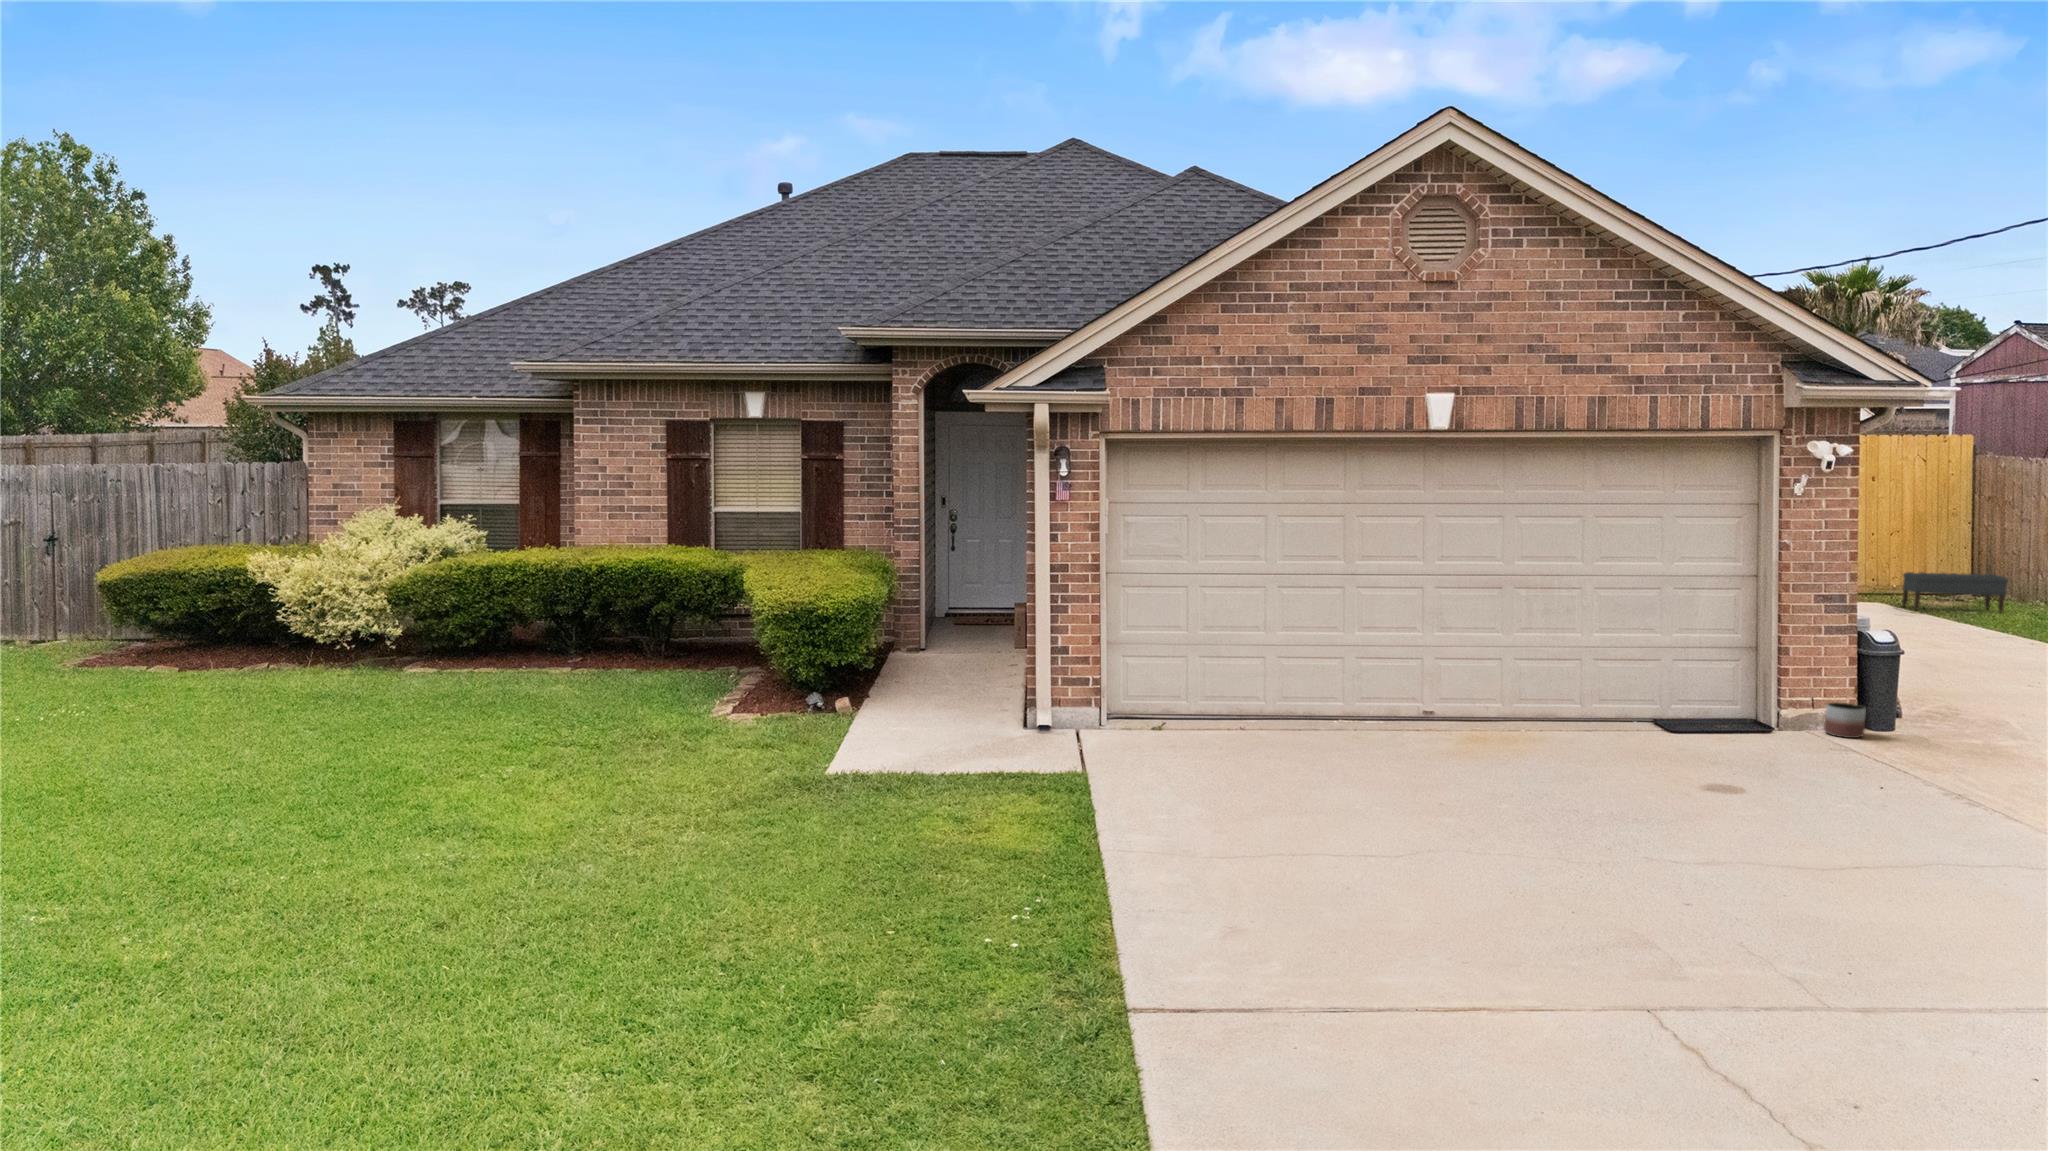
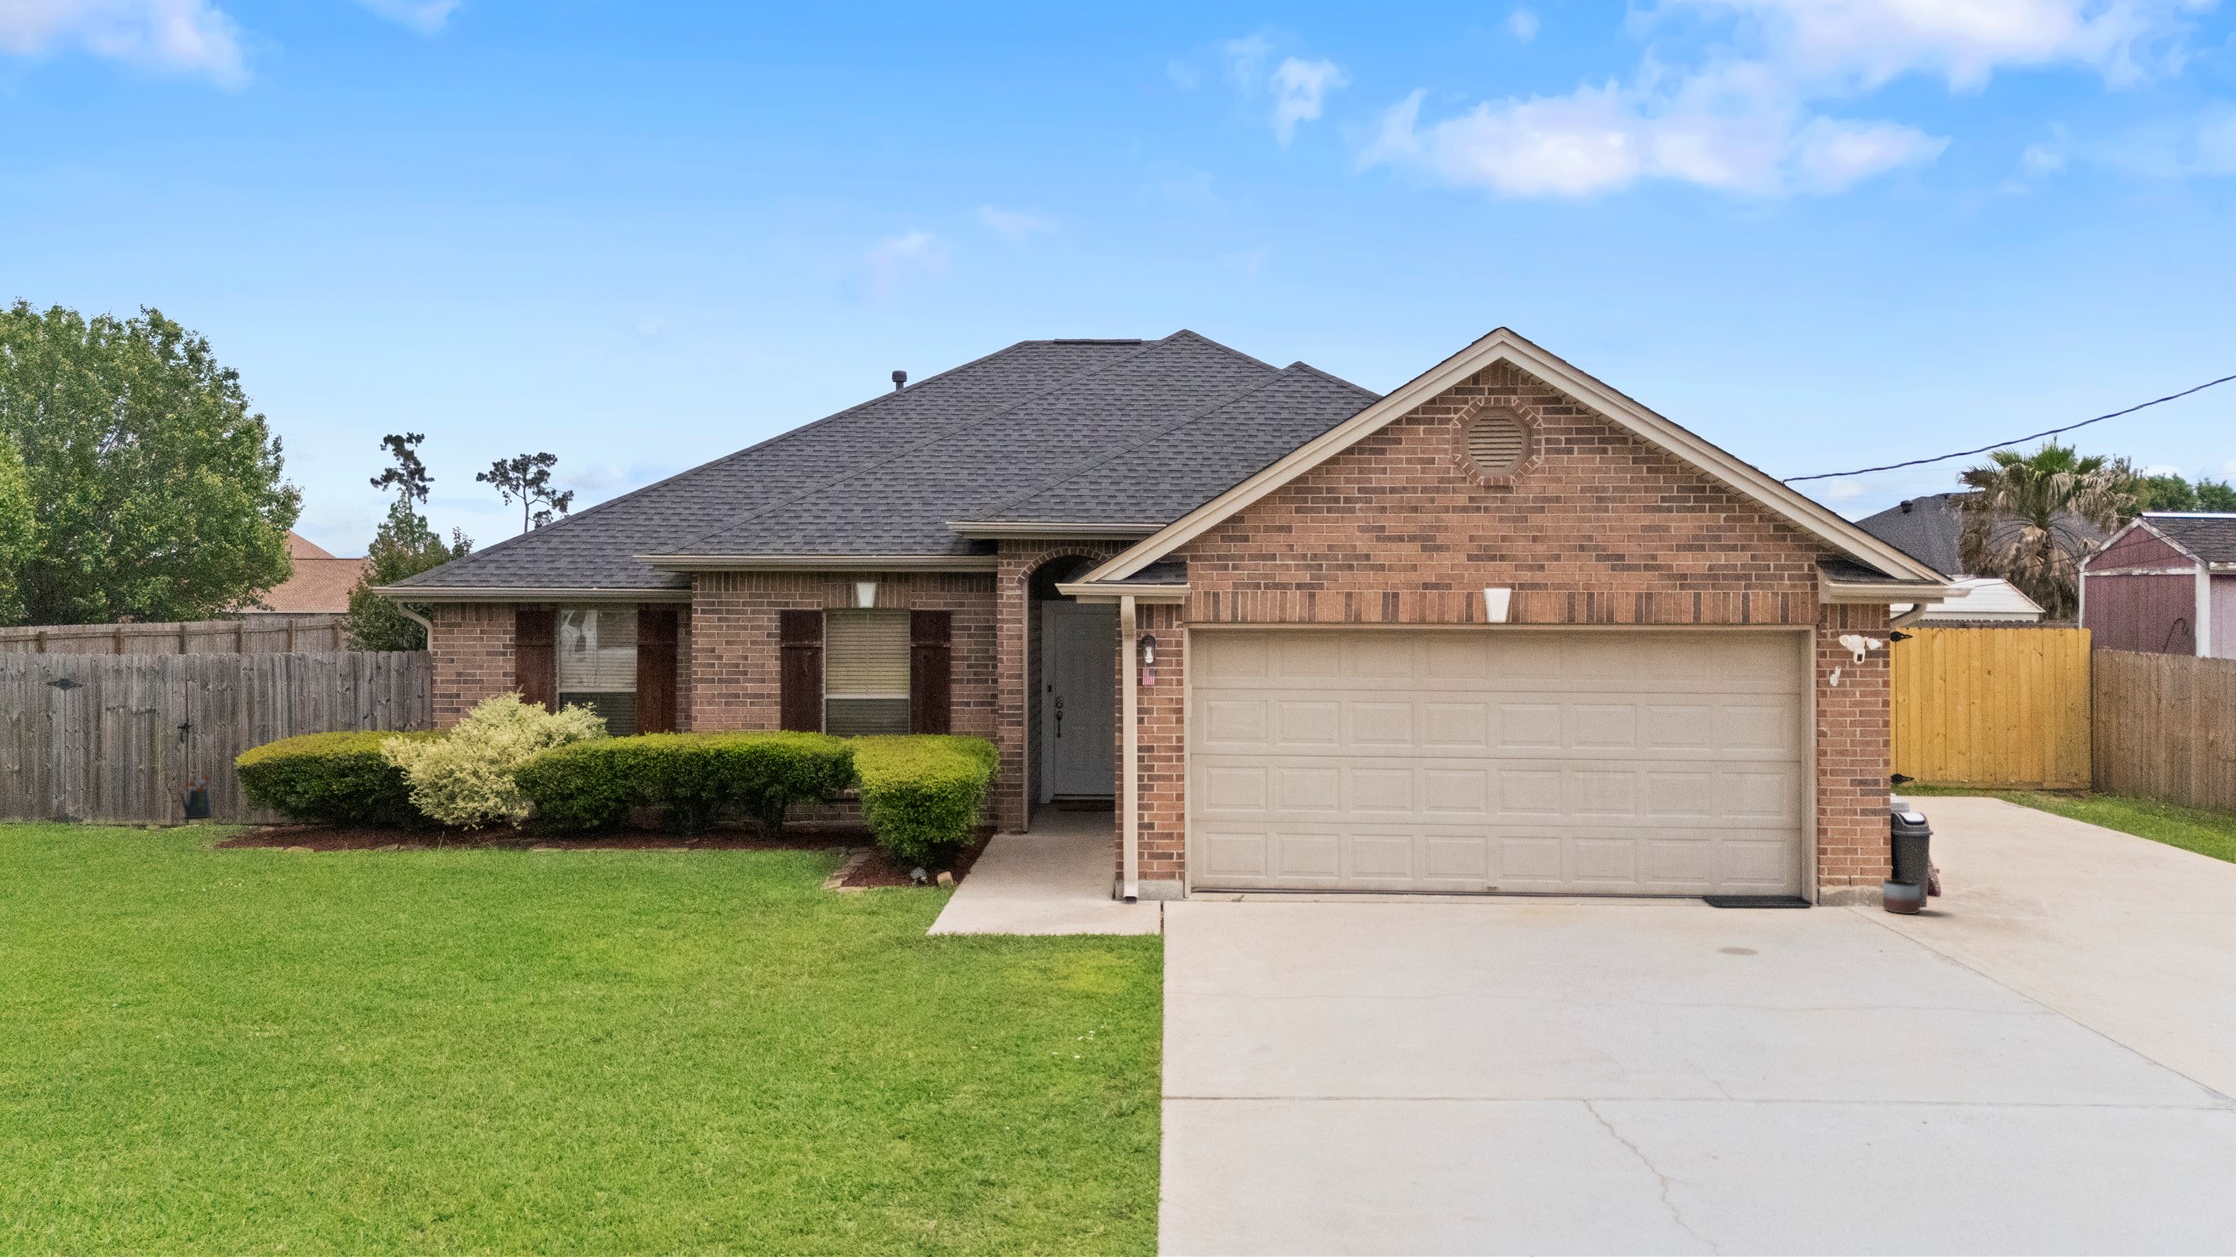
bench: present [1902,572,2008,613] -> none [2008,757,2112,798]
watering can: none [49,592,88,636] -> present [180,776,213,818]

